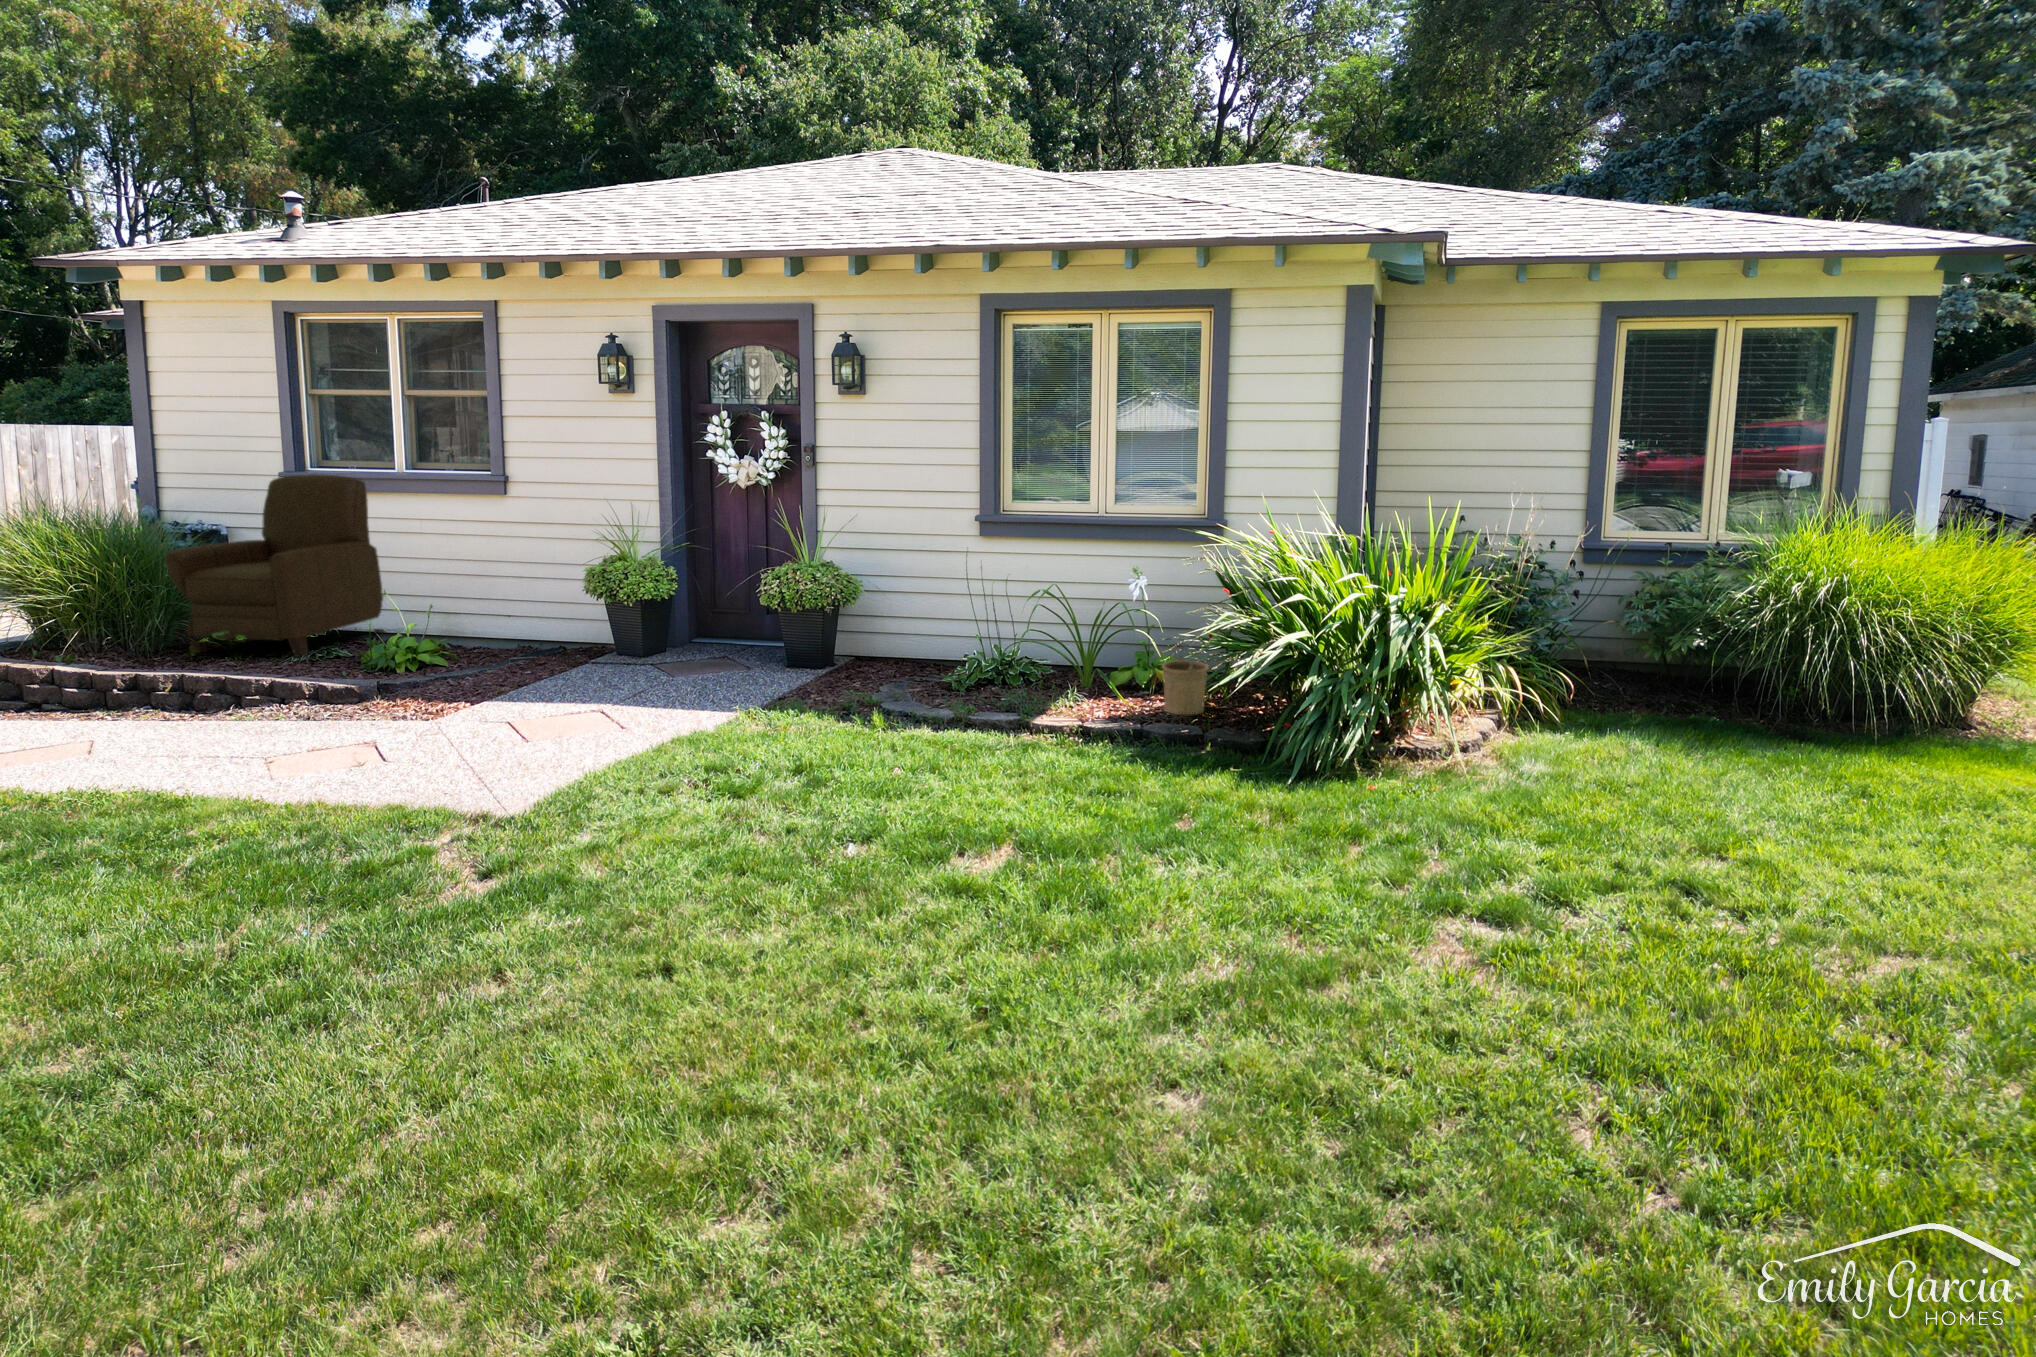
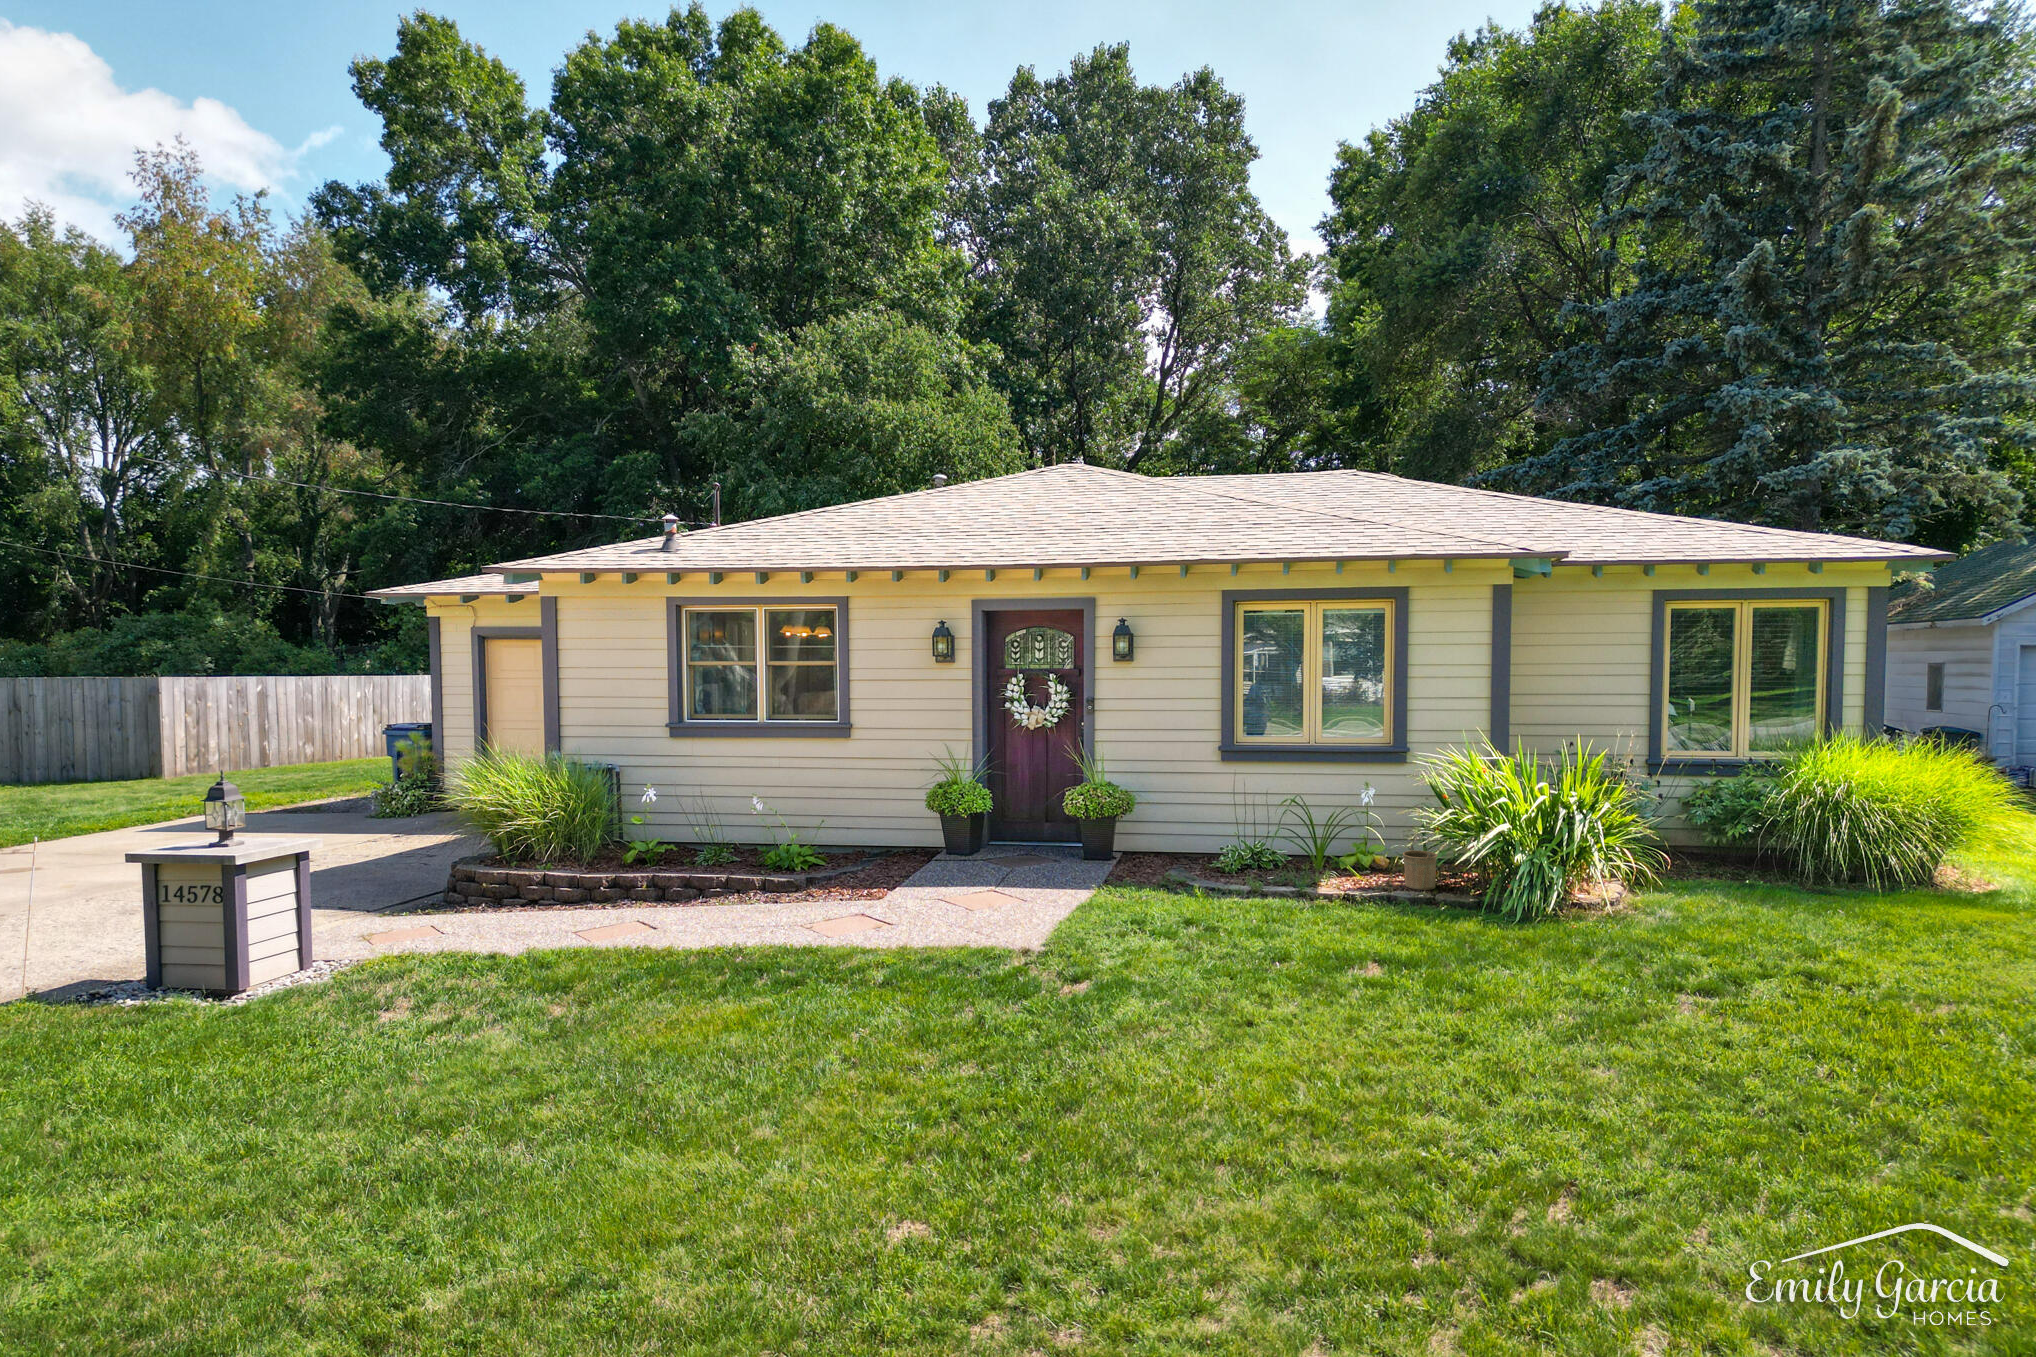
chair: present [165,474,384,657] -> none [609,725,743,864]

